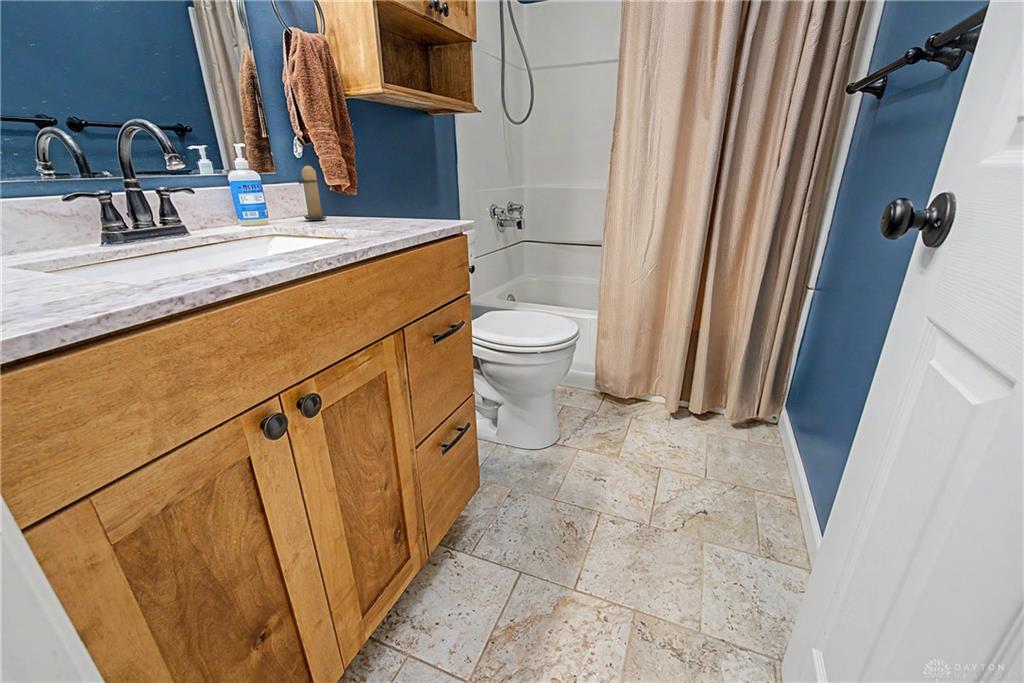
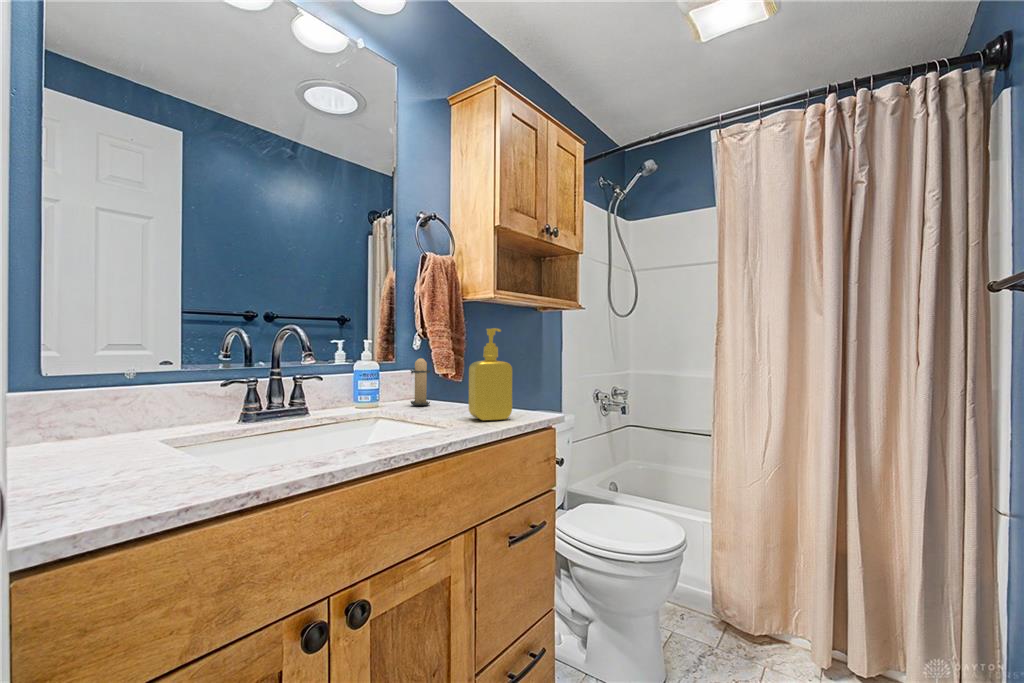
soap dispenser: none [371,124,422,228] -> present [469,328,512,421]

